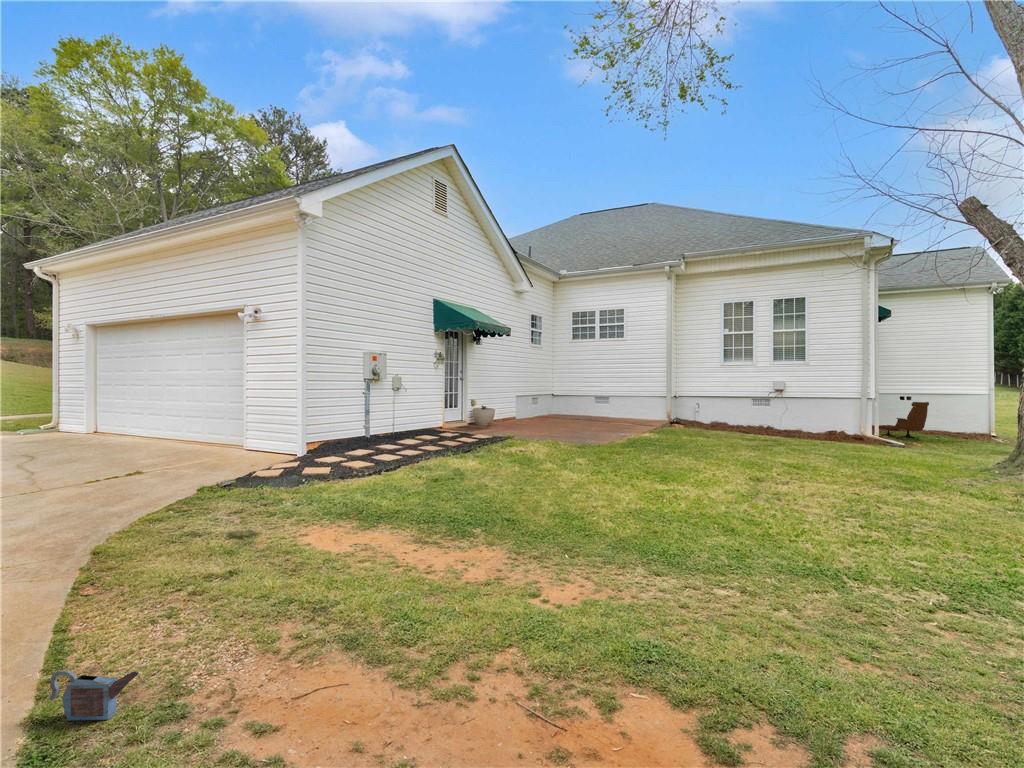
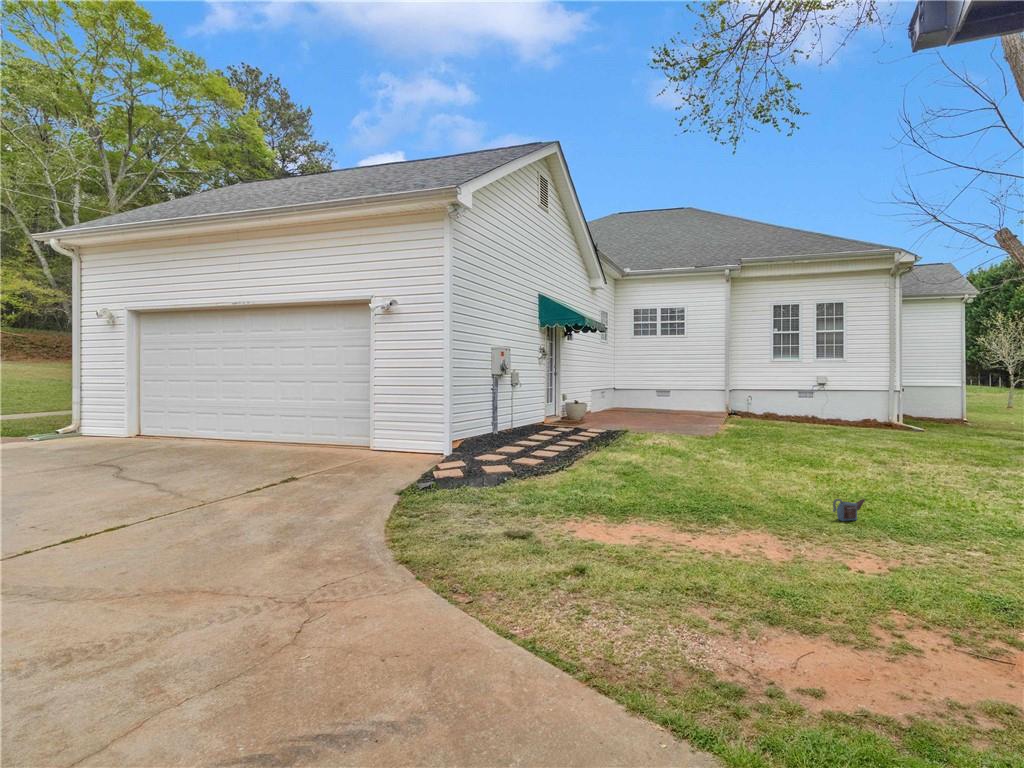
lounge chair: present [879,402,929,441] -> none [897,391,939,423]

